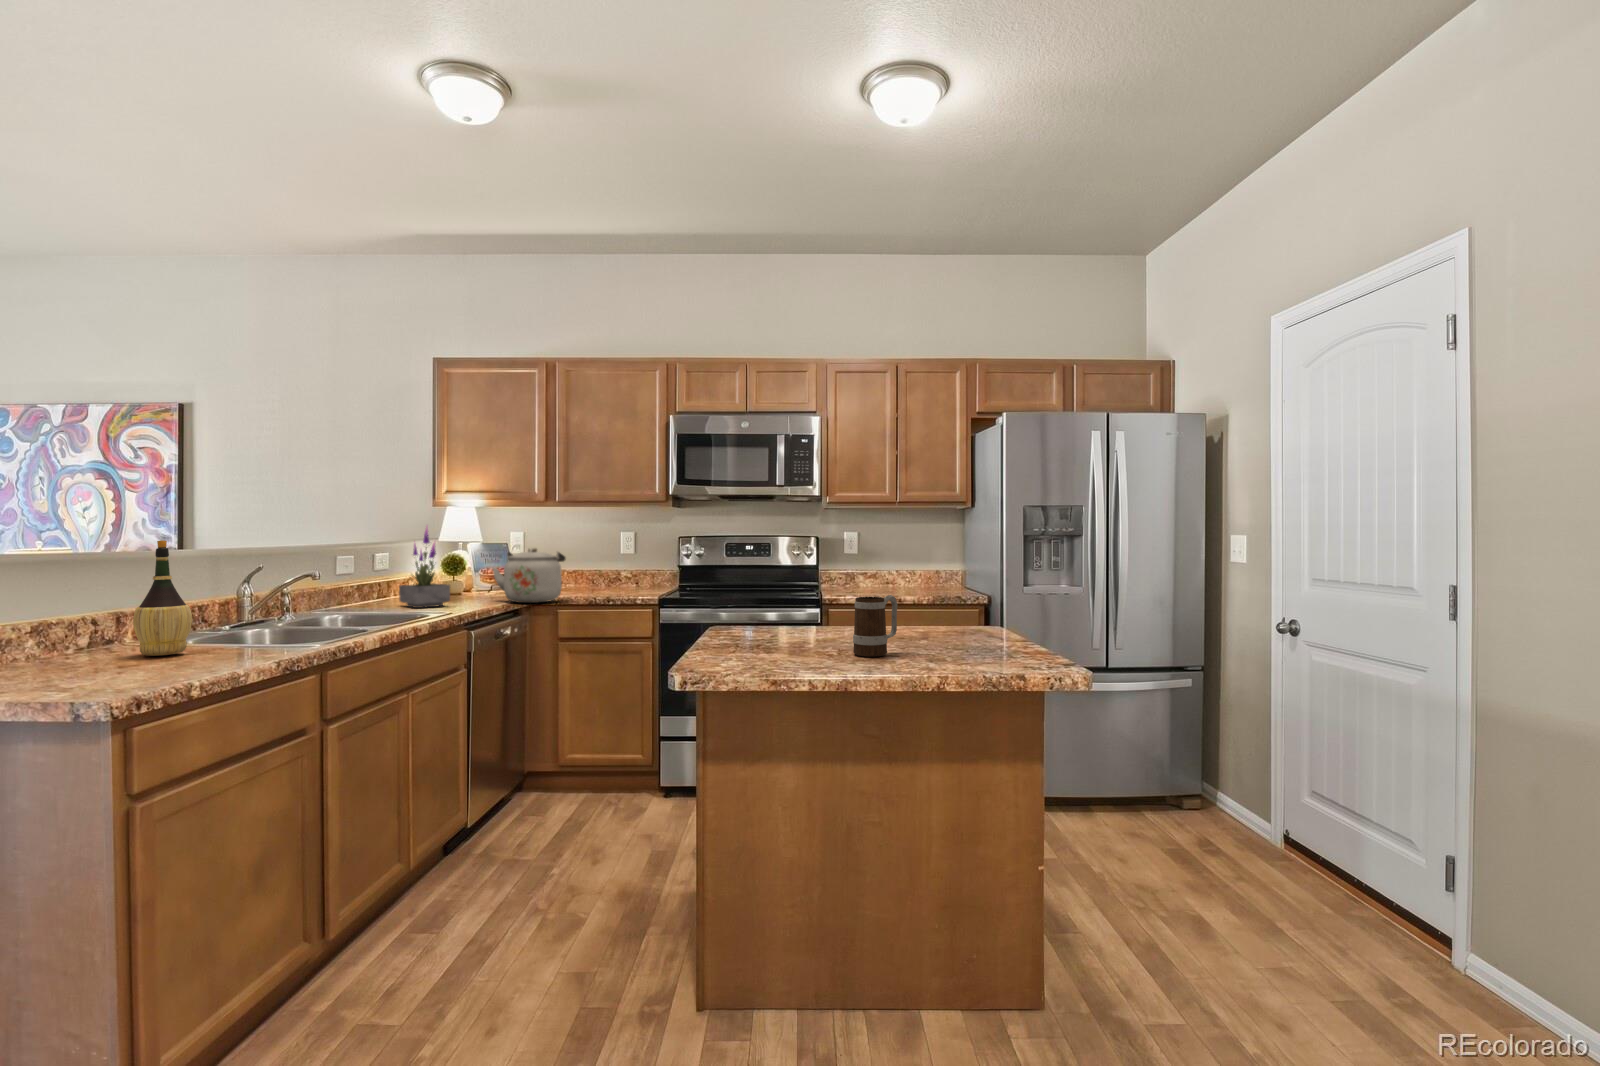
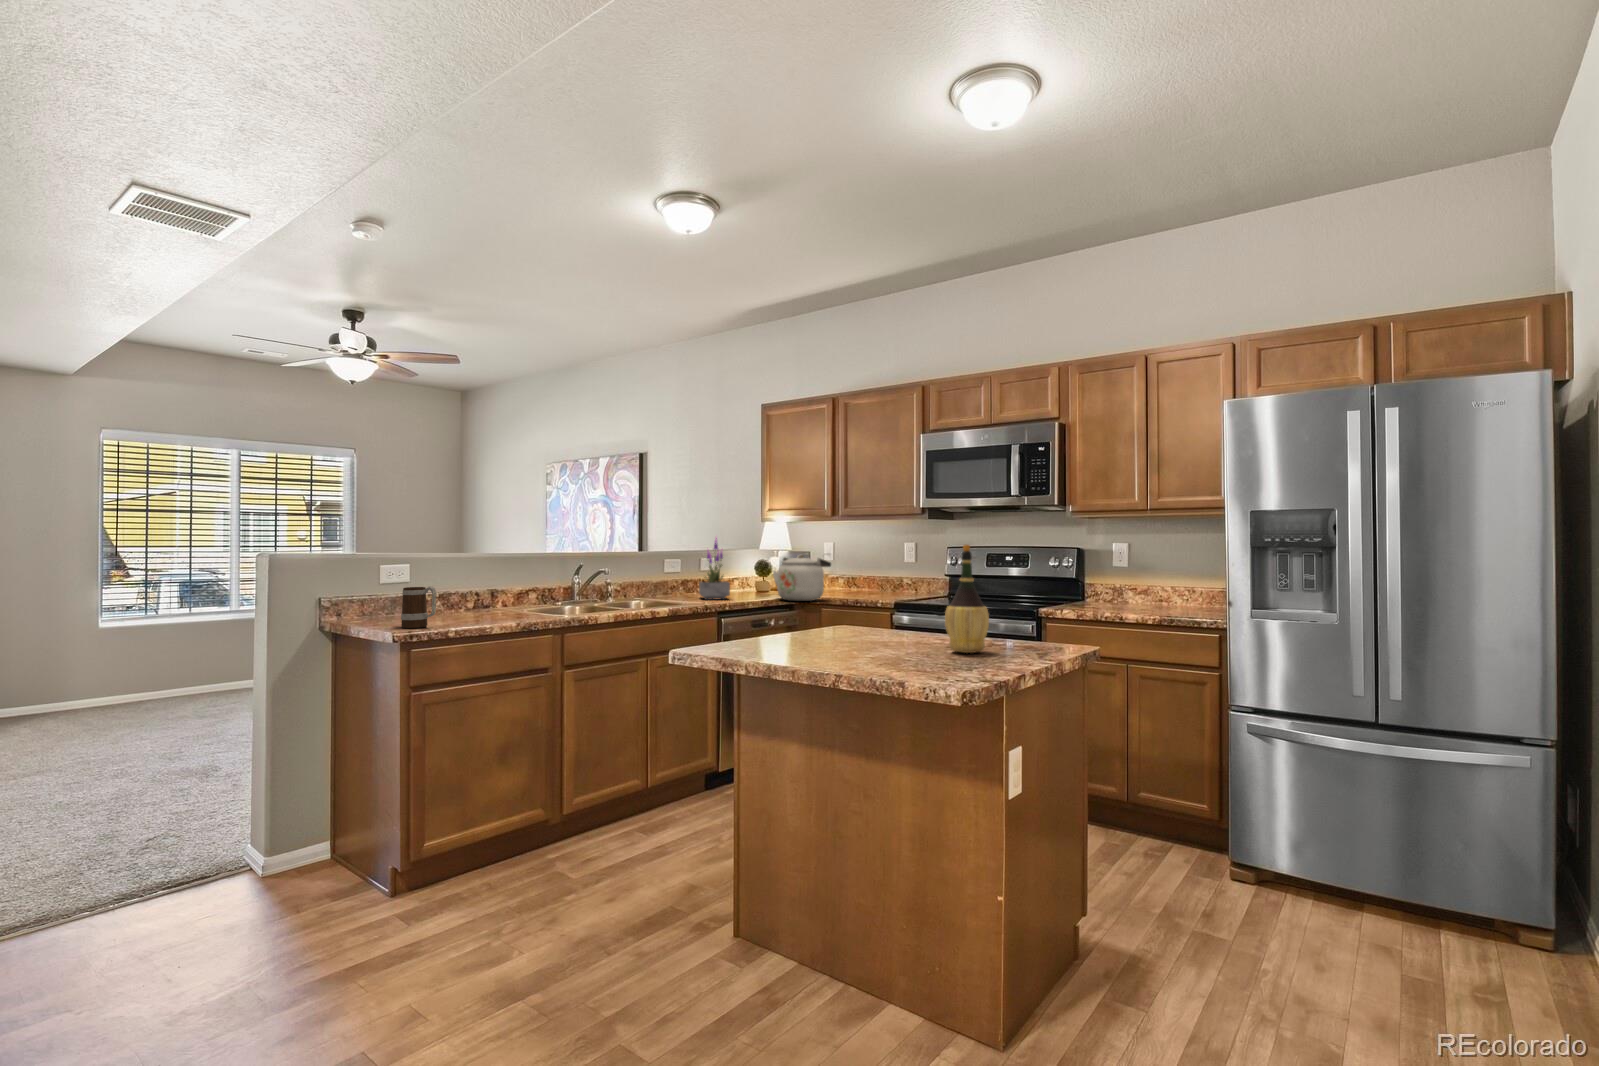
wine bottle: present [133,540,192,656] -> present [945,544,989,653]
mug: present [853,595,898,657] -> present [401,586,437,628]

